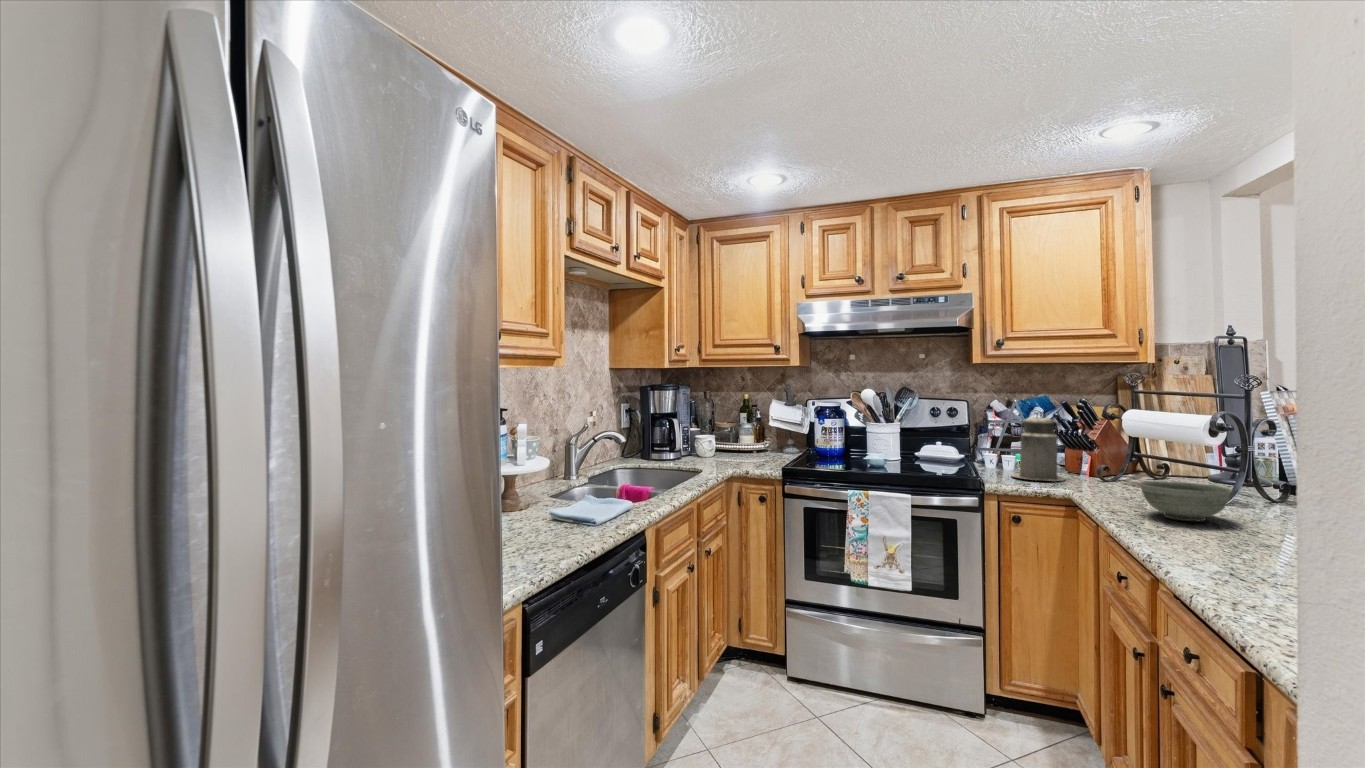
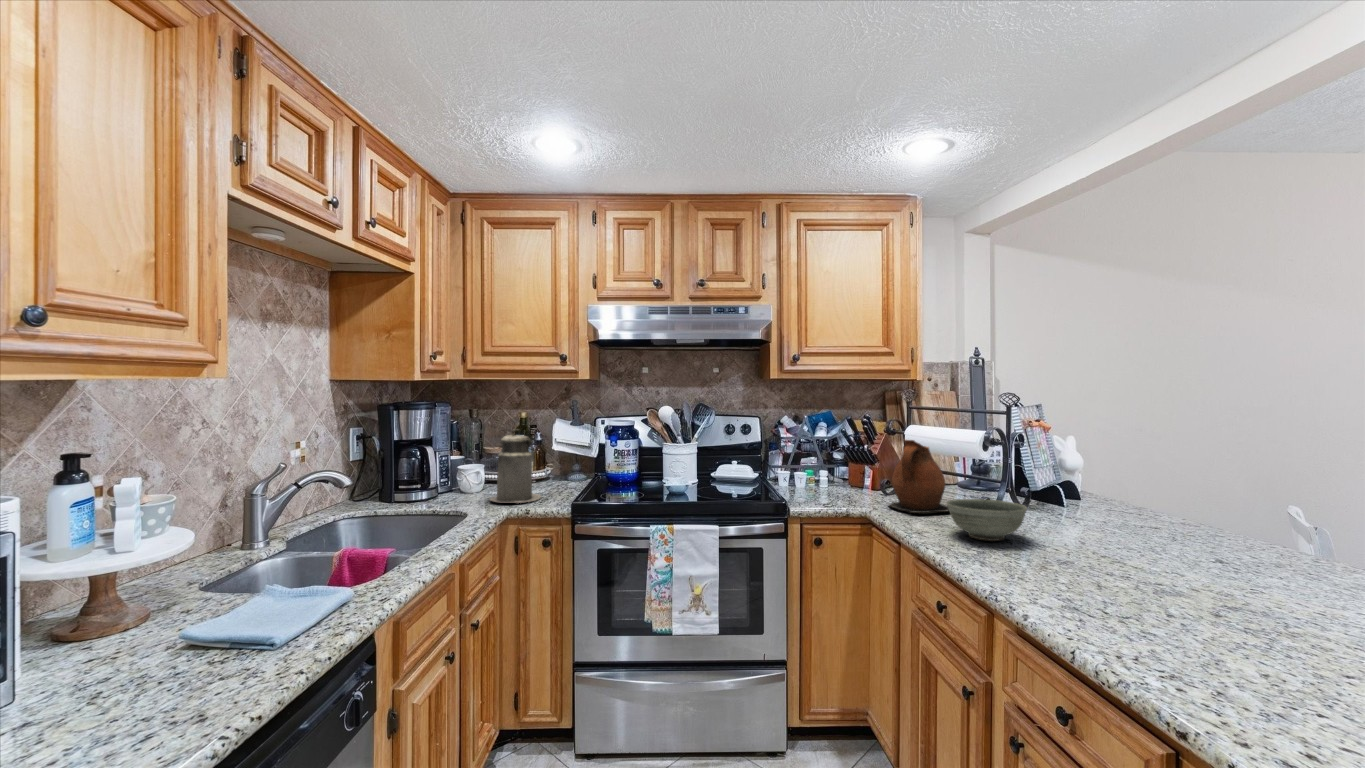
canister: present [1012,412,1065,481] -> present [490,429,541,503]
ceramic pitcher: none [1089,423,1172,498] -> present [889,440,949,513]

